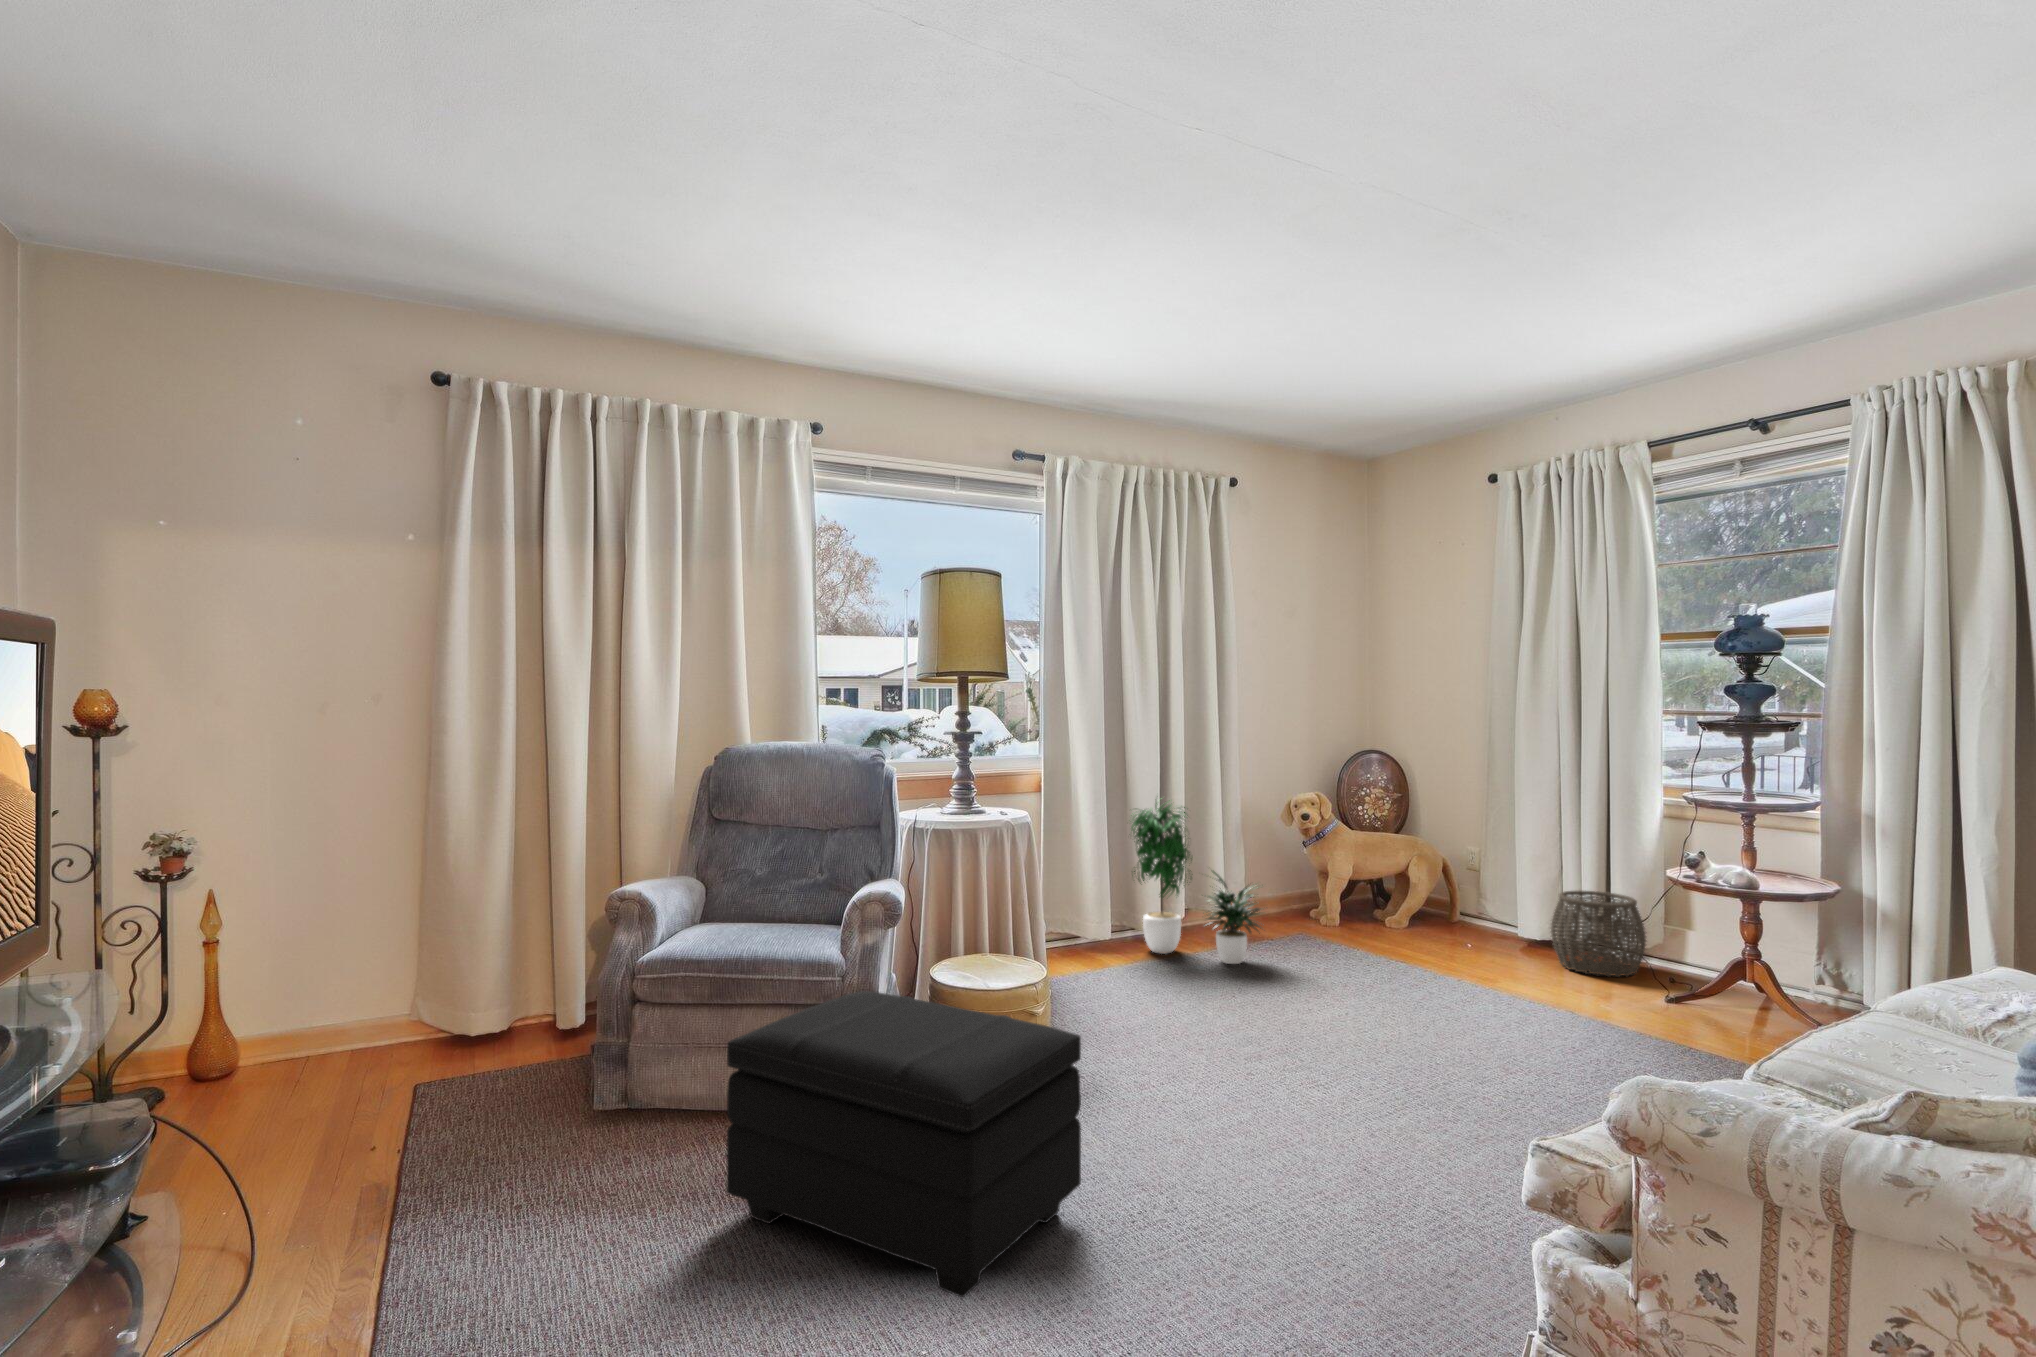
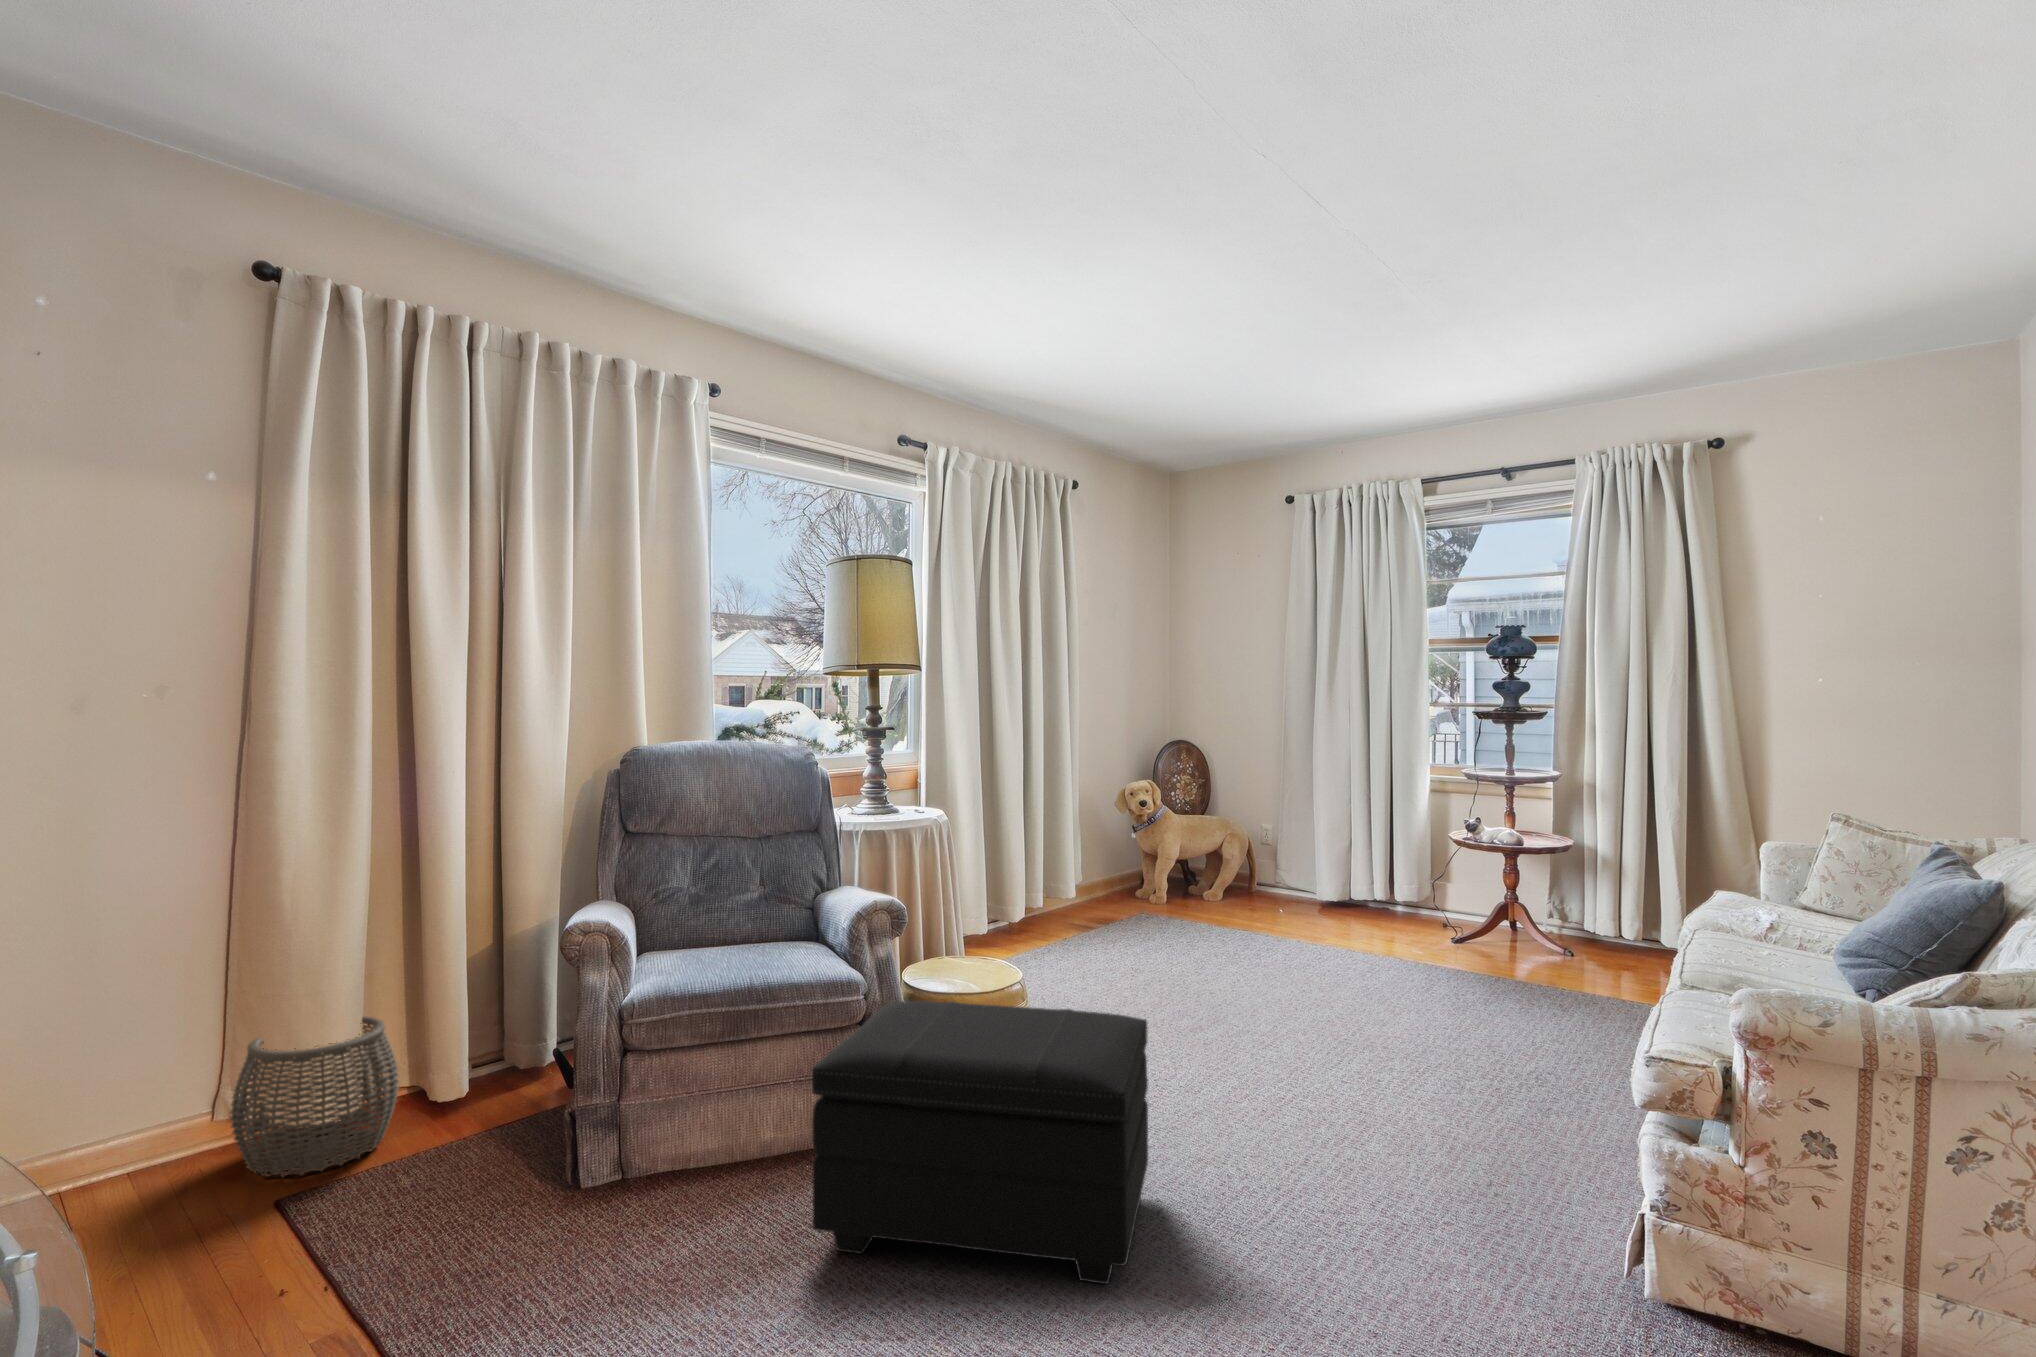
potted plant: present [1131,800,1261,964] -> none [999,788,1136,946]
woven basket: present [1551,890,1646,977] -> present [230,1016,399,1177]

